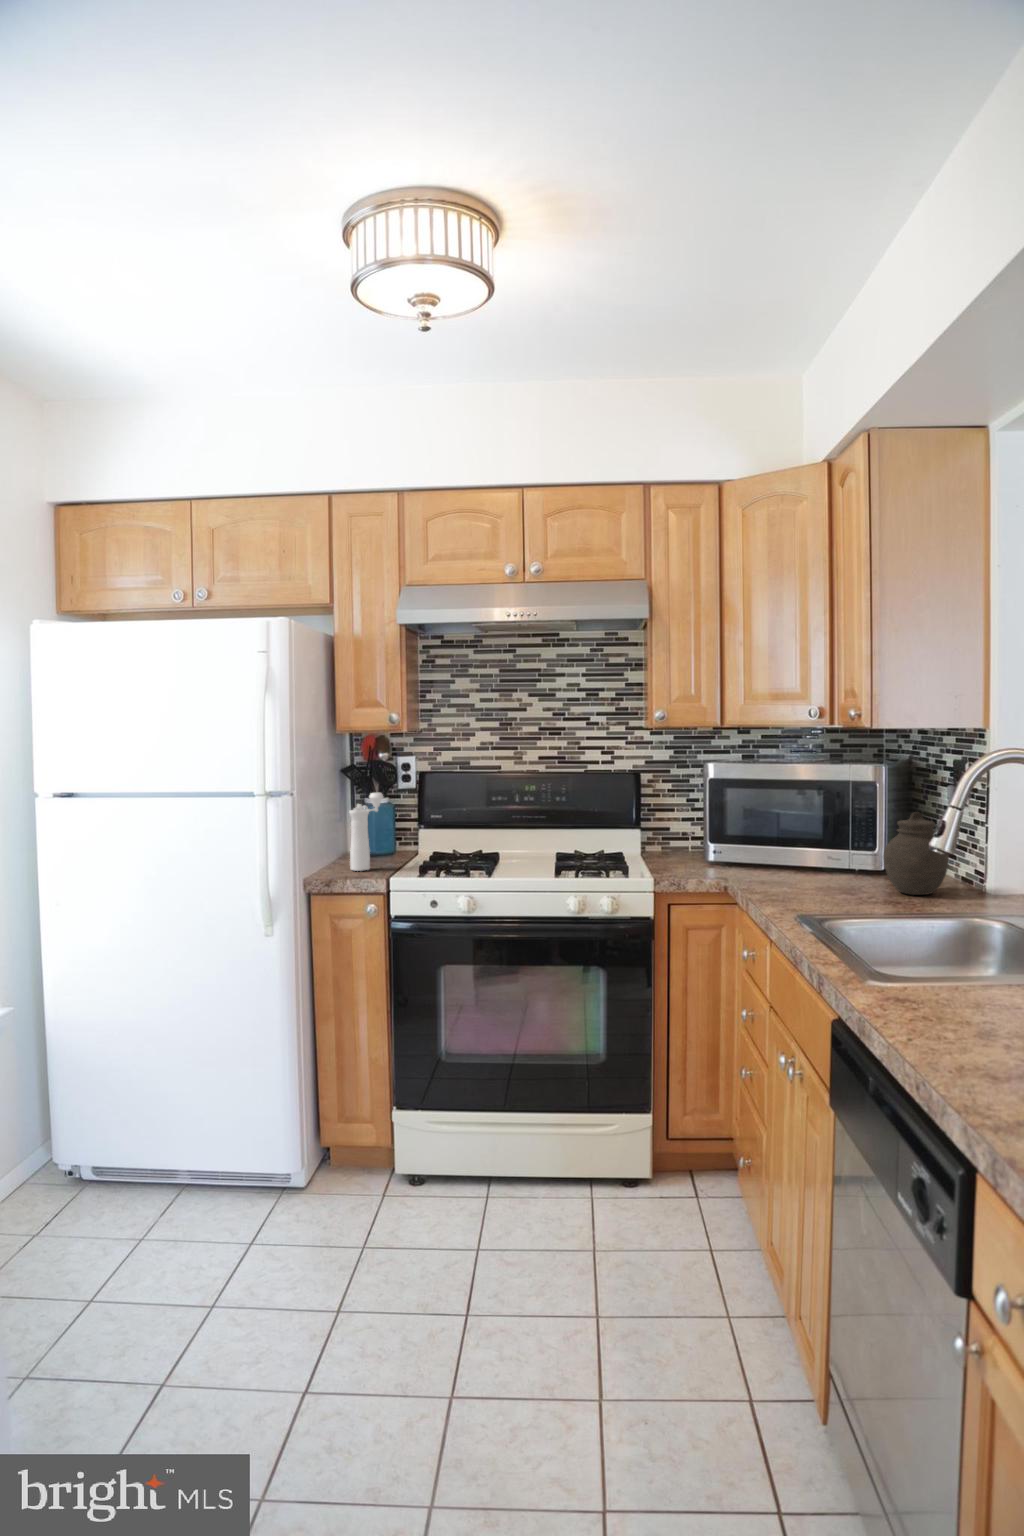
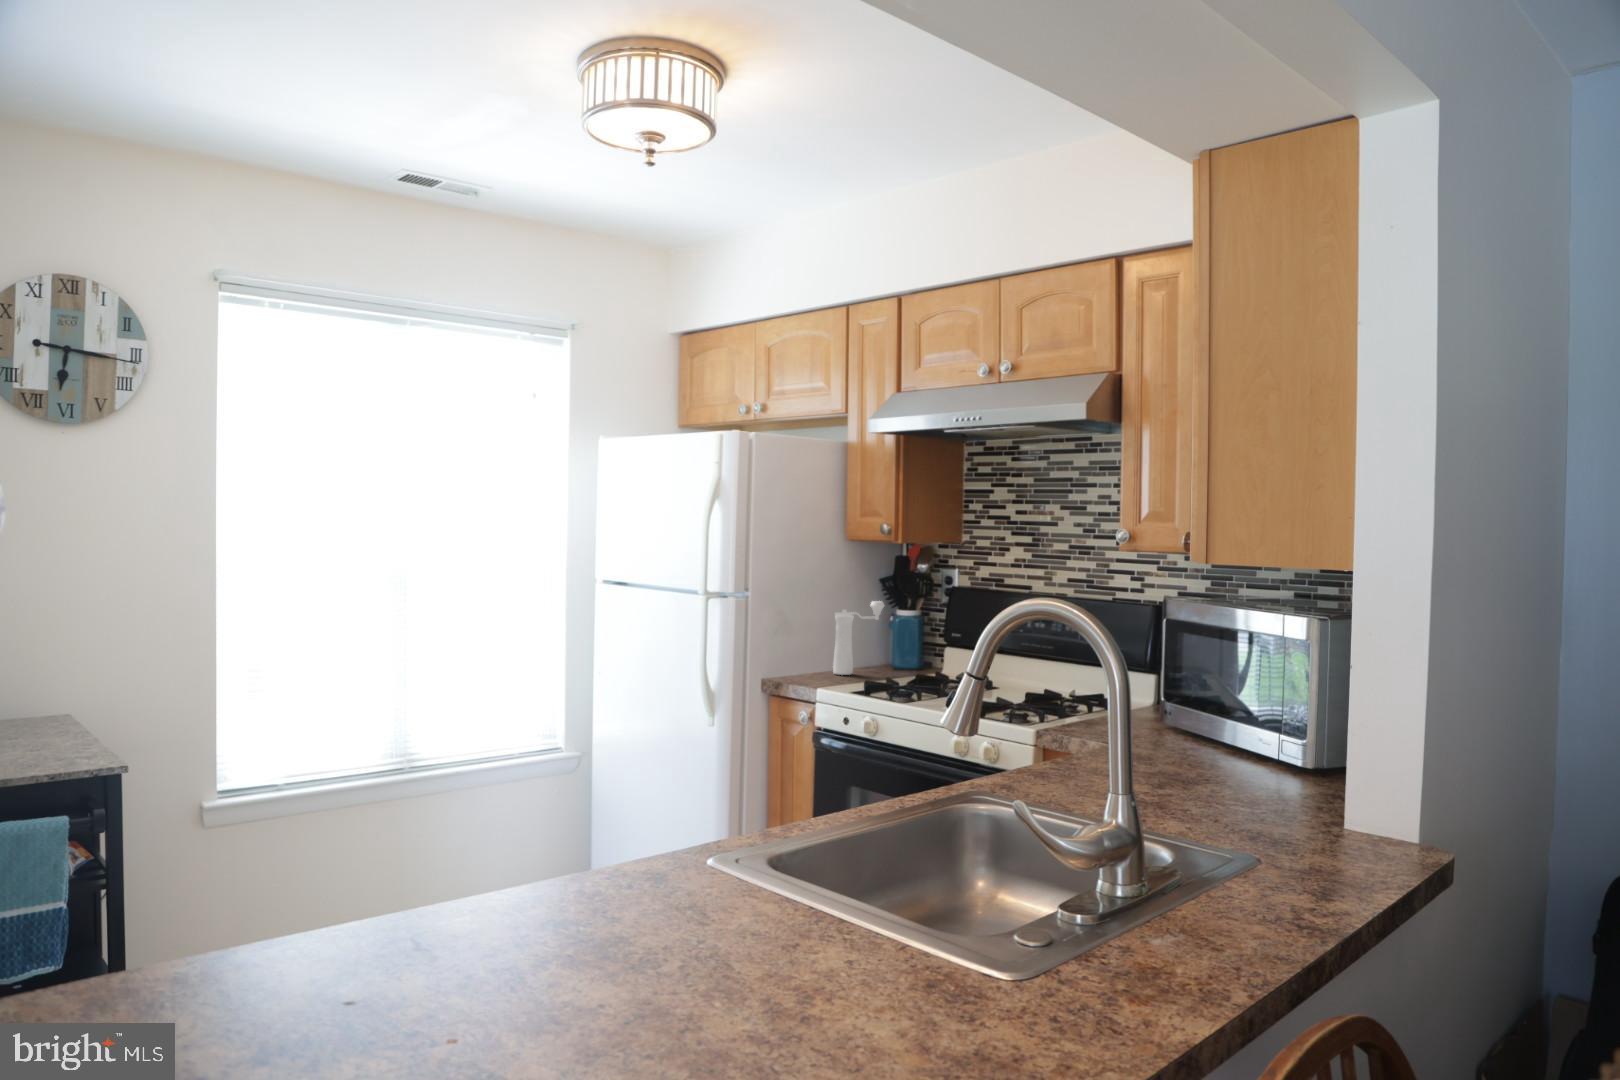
jar: present [883,812,949,895] -> none [1204,679,1294,796]

